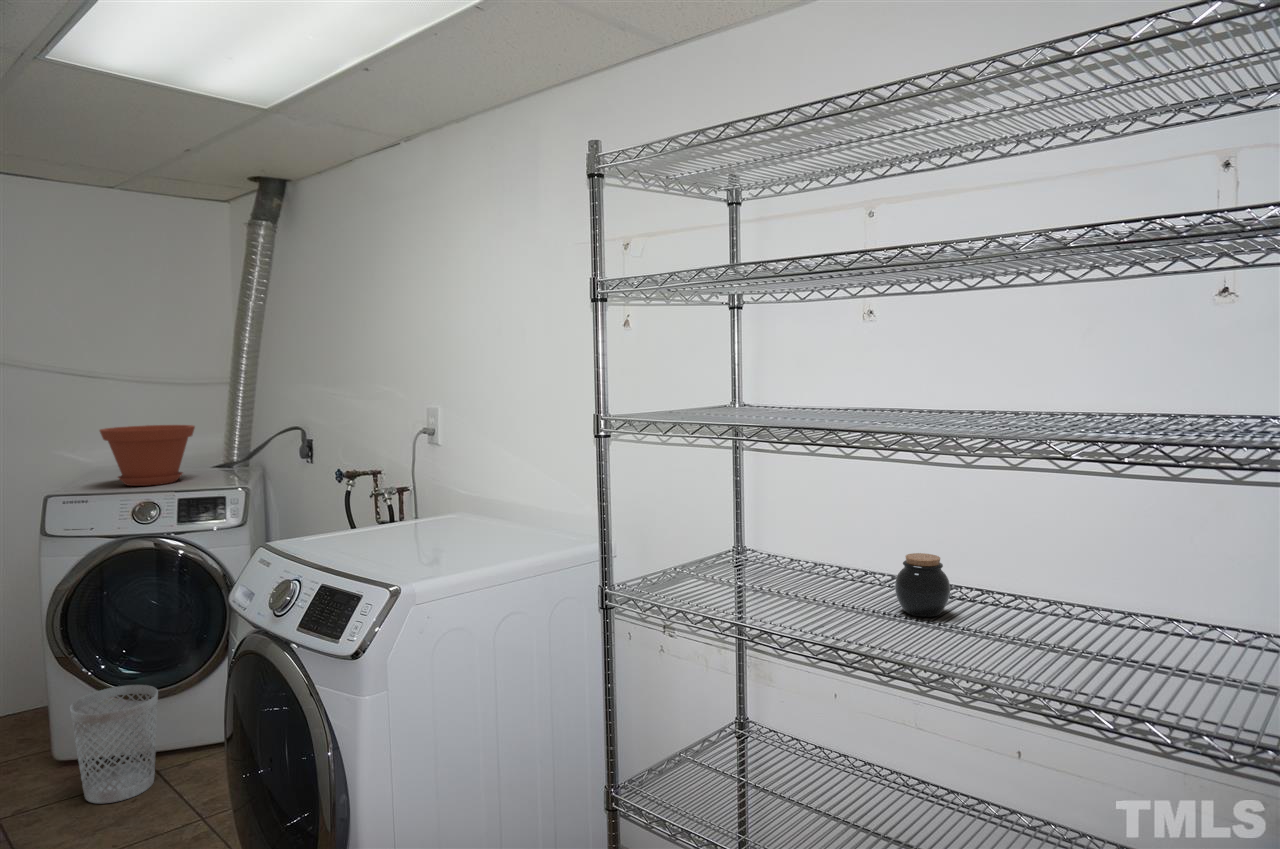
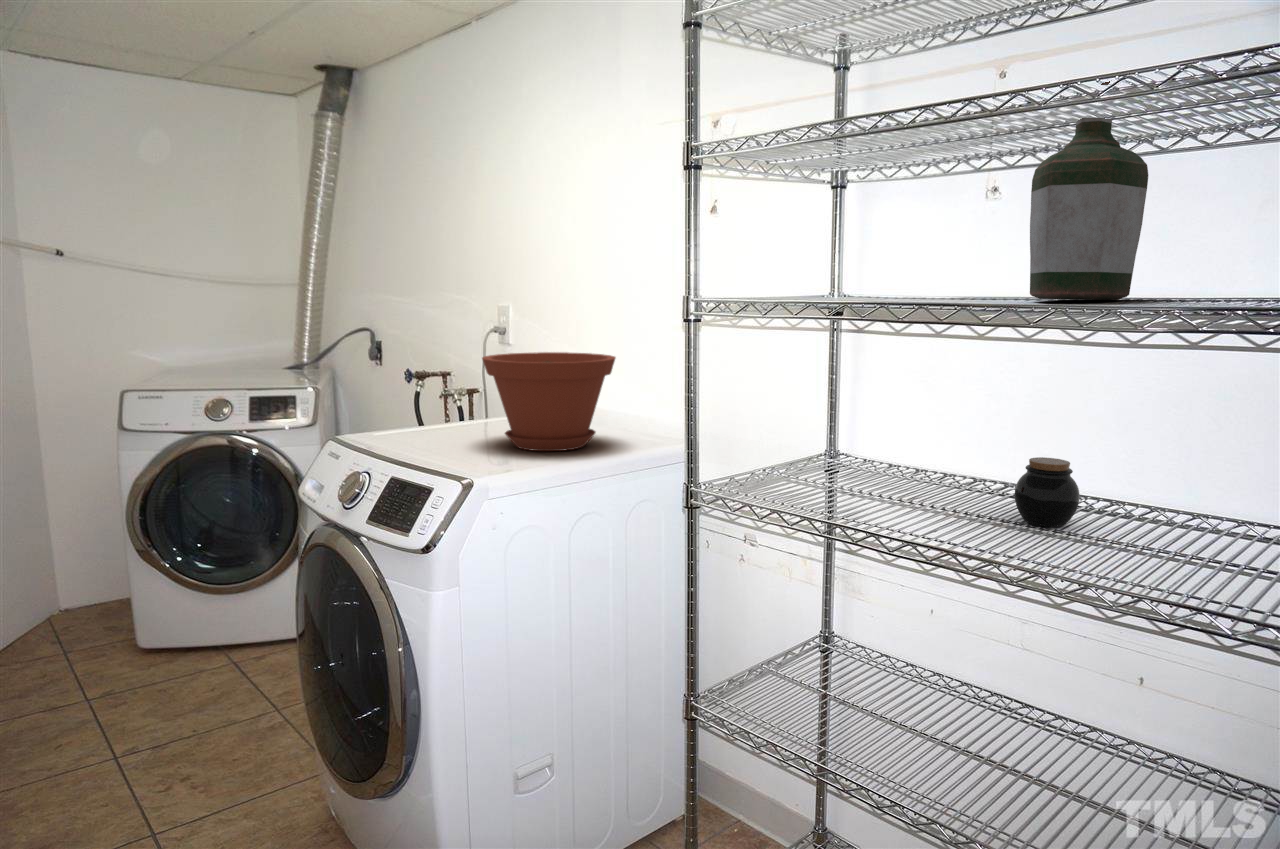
bottle: none [886,237,980,422] -> present [1030,81,1148,300]
plant pot: present [100,425,195,486] -> present [482,352,616,451]
wastebasket: present [70,685,158,803] -> none [151,578,234,689]

